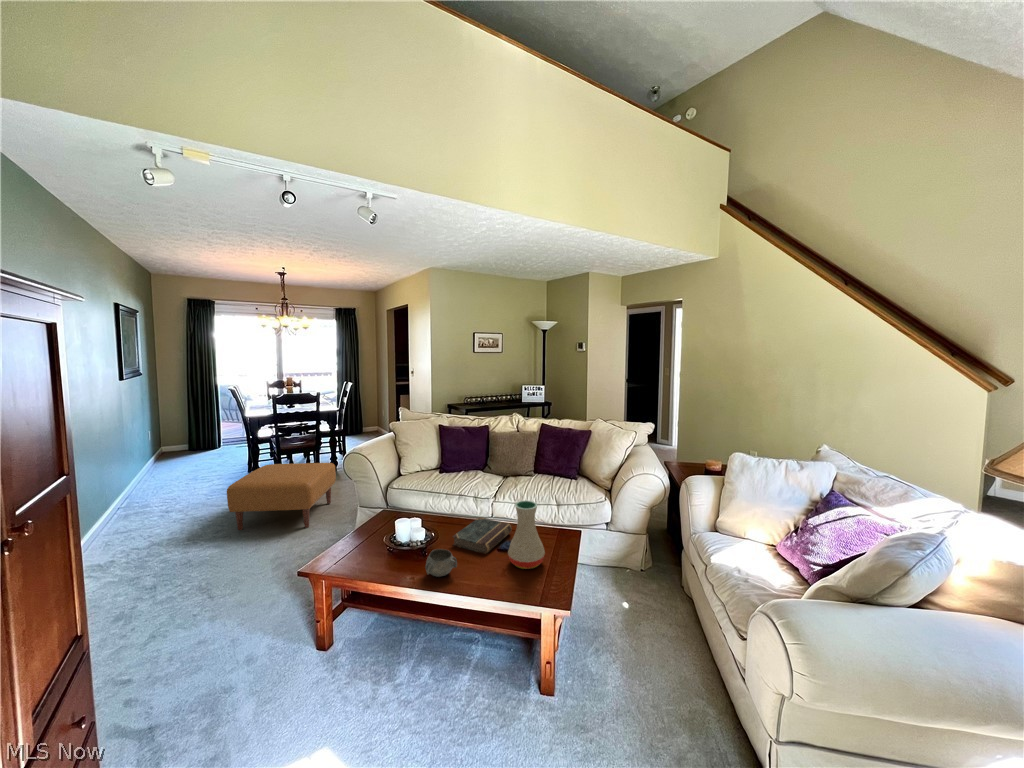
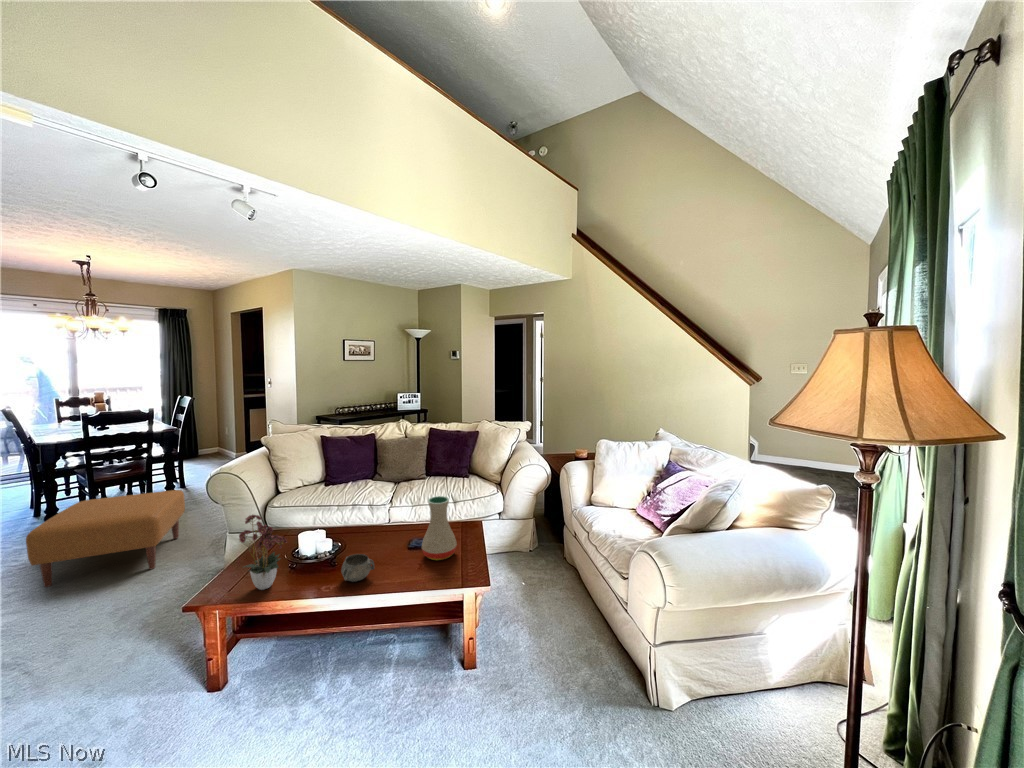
flower arrangement: none [339,494,384,568] -> present [239,515,287,590]
book: present [453,517,512,554] -> none [360,522,418,555]

